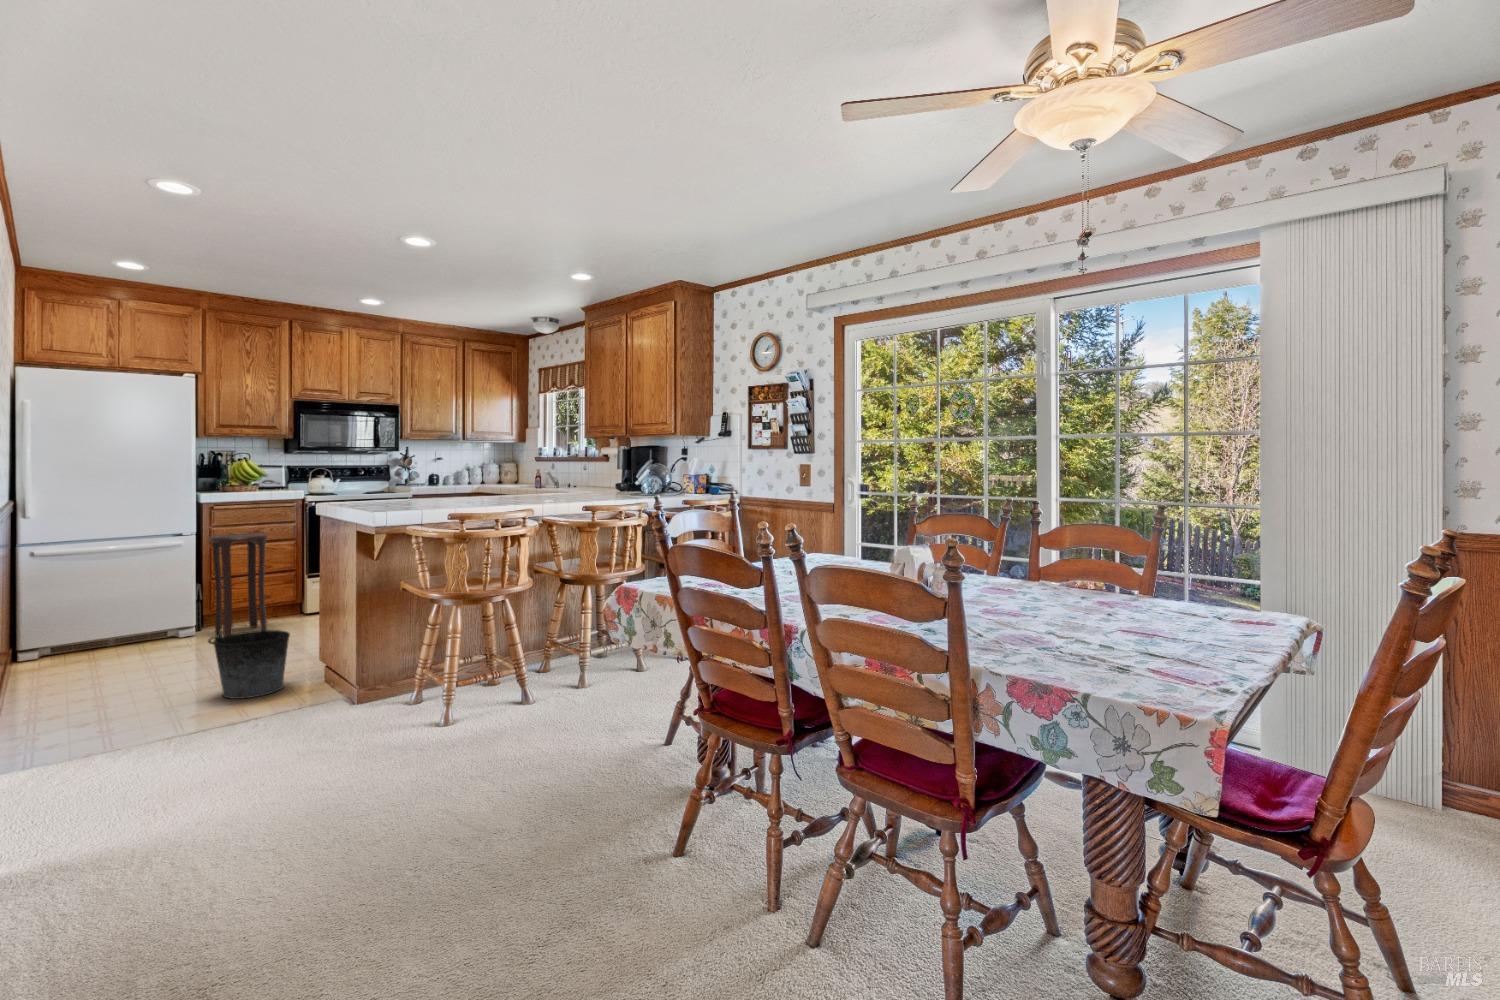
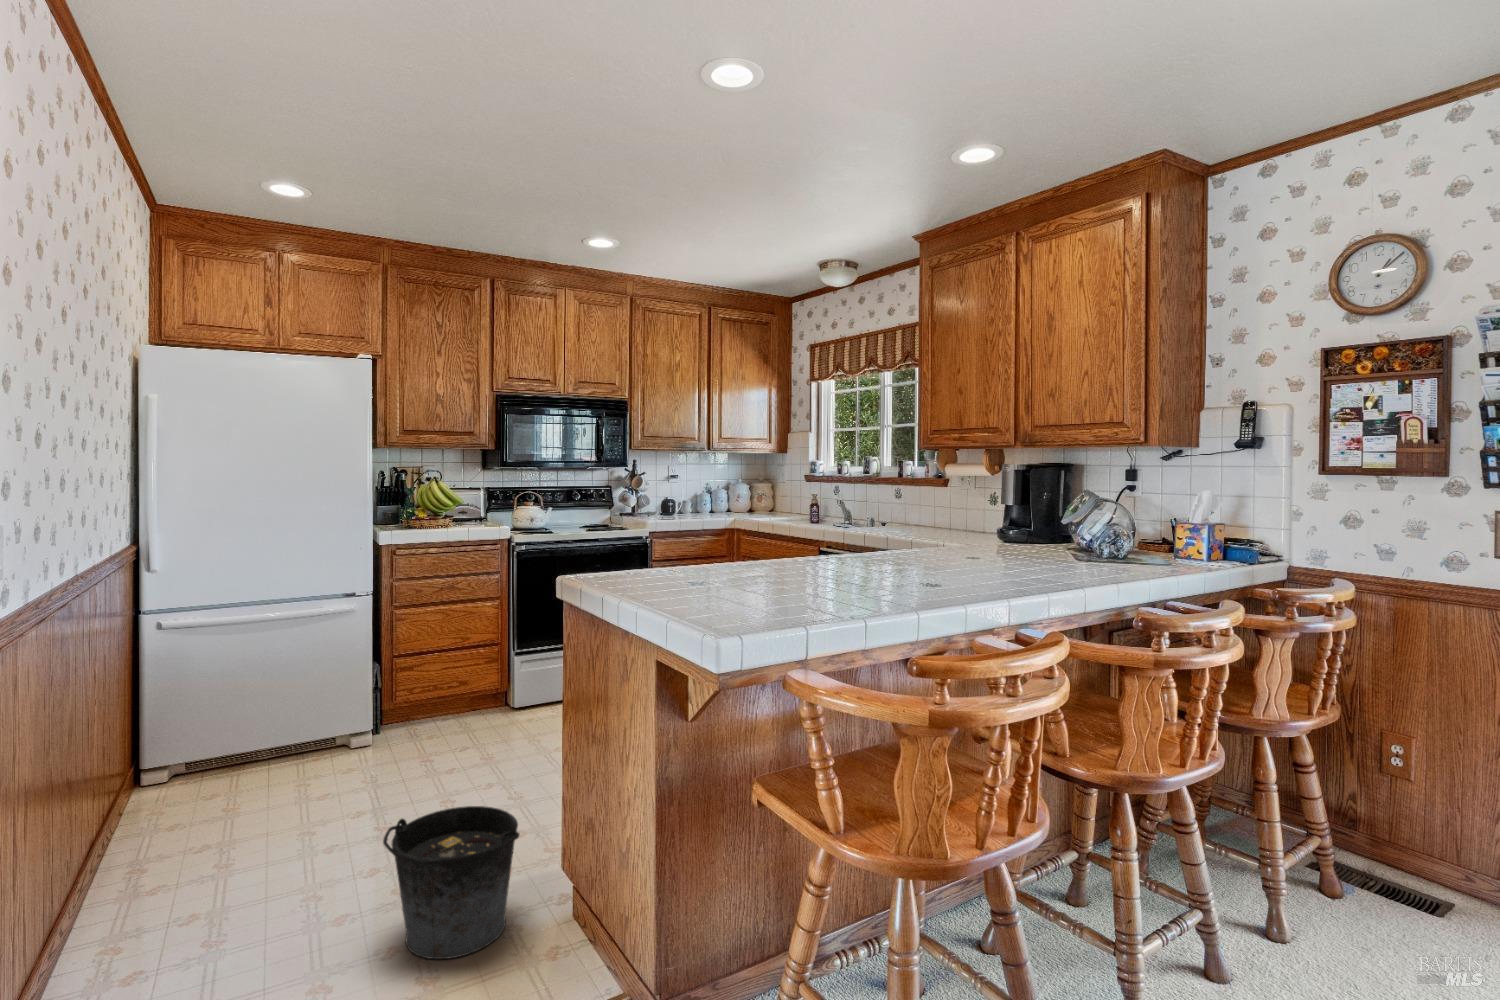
stool: present [209,533,268,636] -> none [388,592,466,754]

